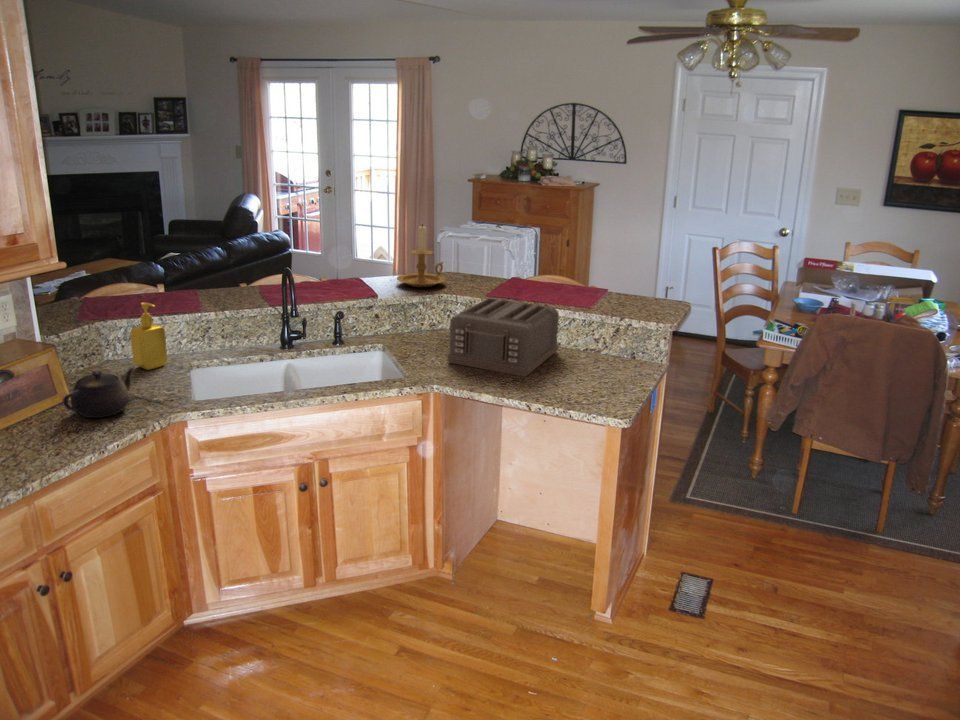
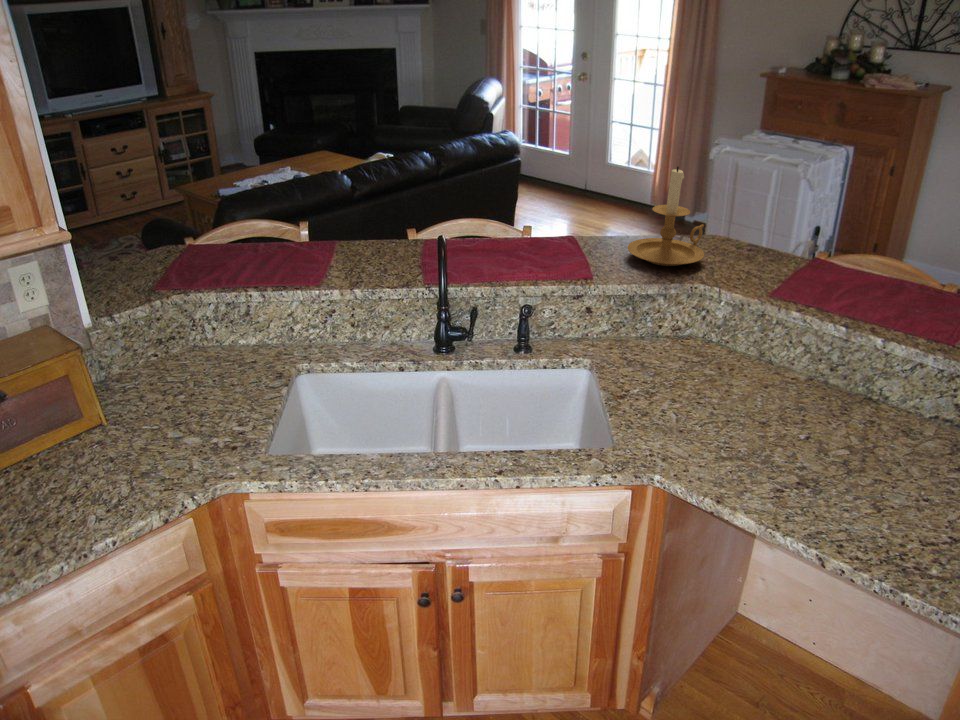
toaster: present [447,298,559,377] -> none [686,308,900,477]
soap dispenser: present [130,303,167,370] -> none [220,275,272,371]
teapot: present [62,367,135,418] -> none [68,387,197,471]

